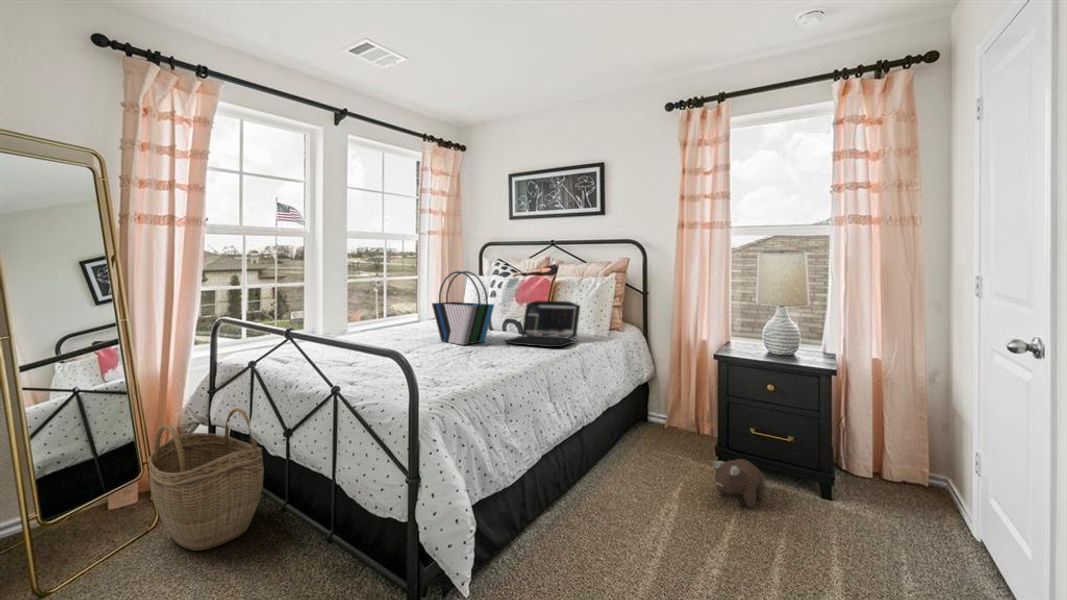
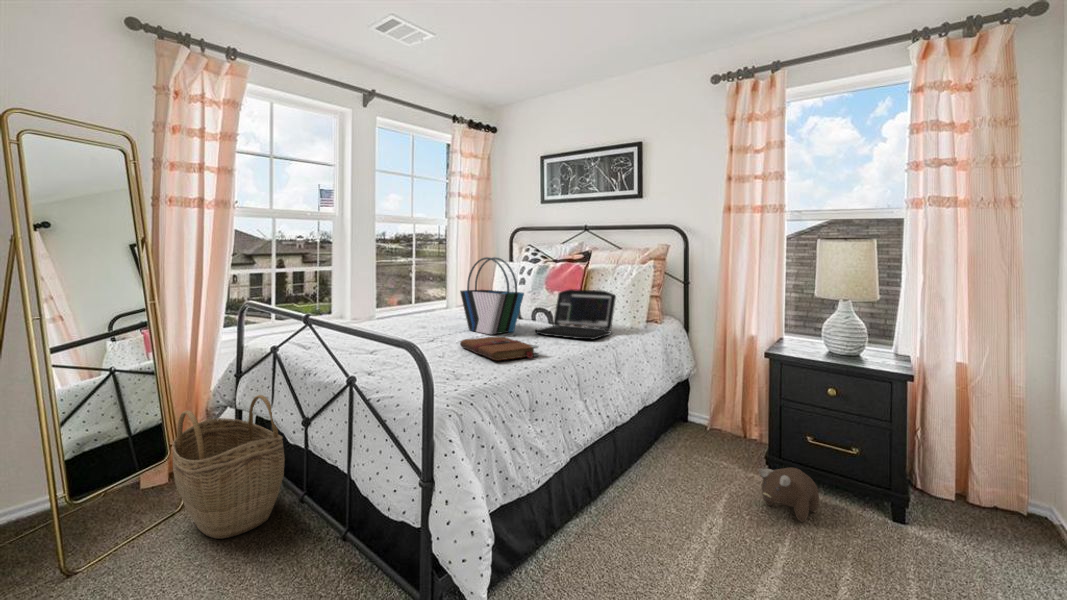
book: none [435,345,511,368] -> present [460,336,539,360]

